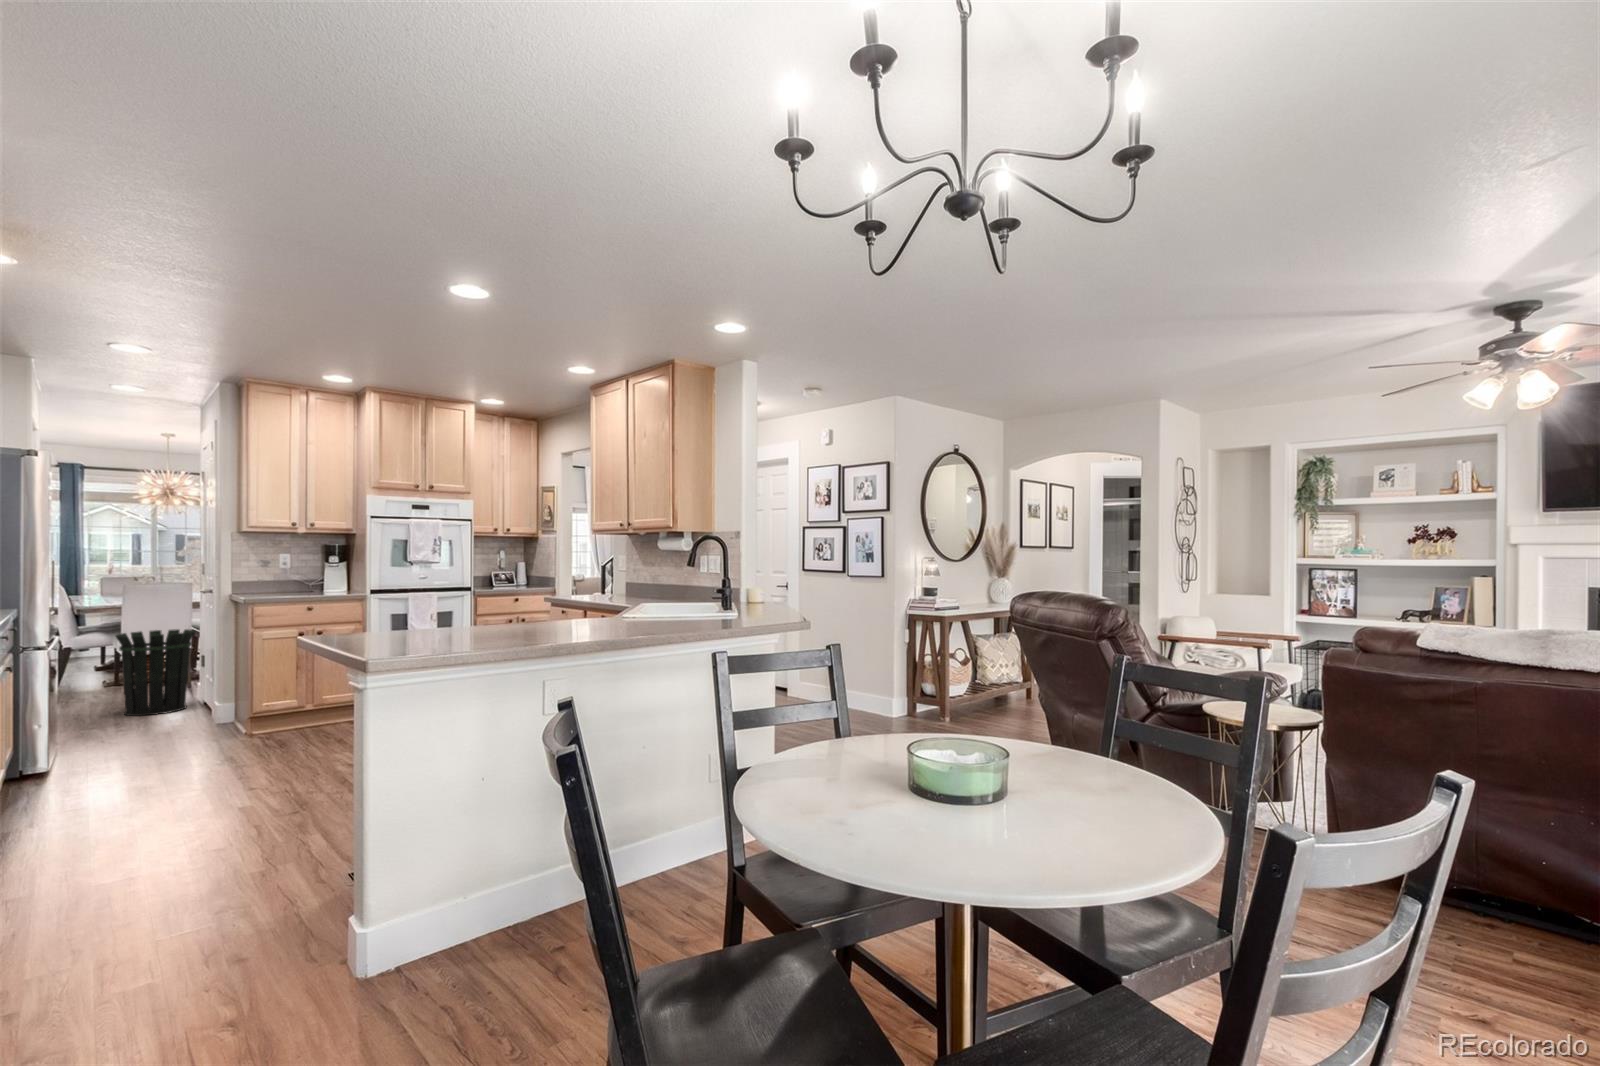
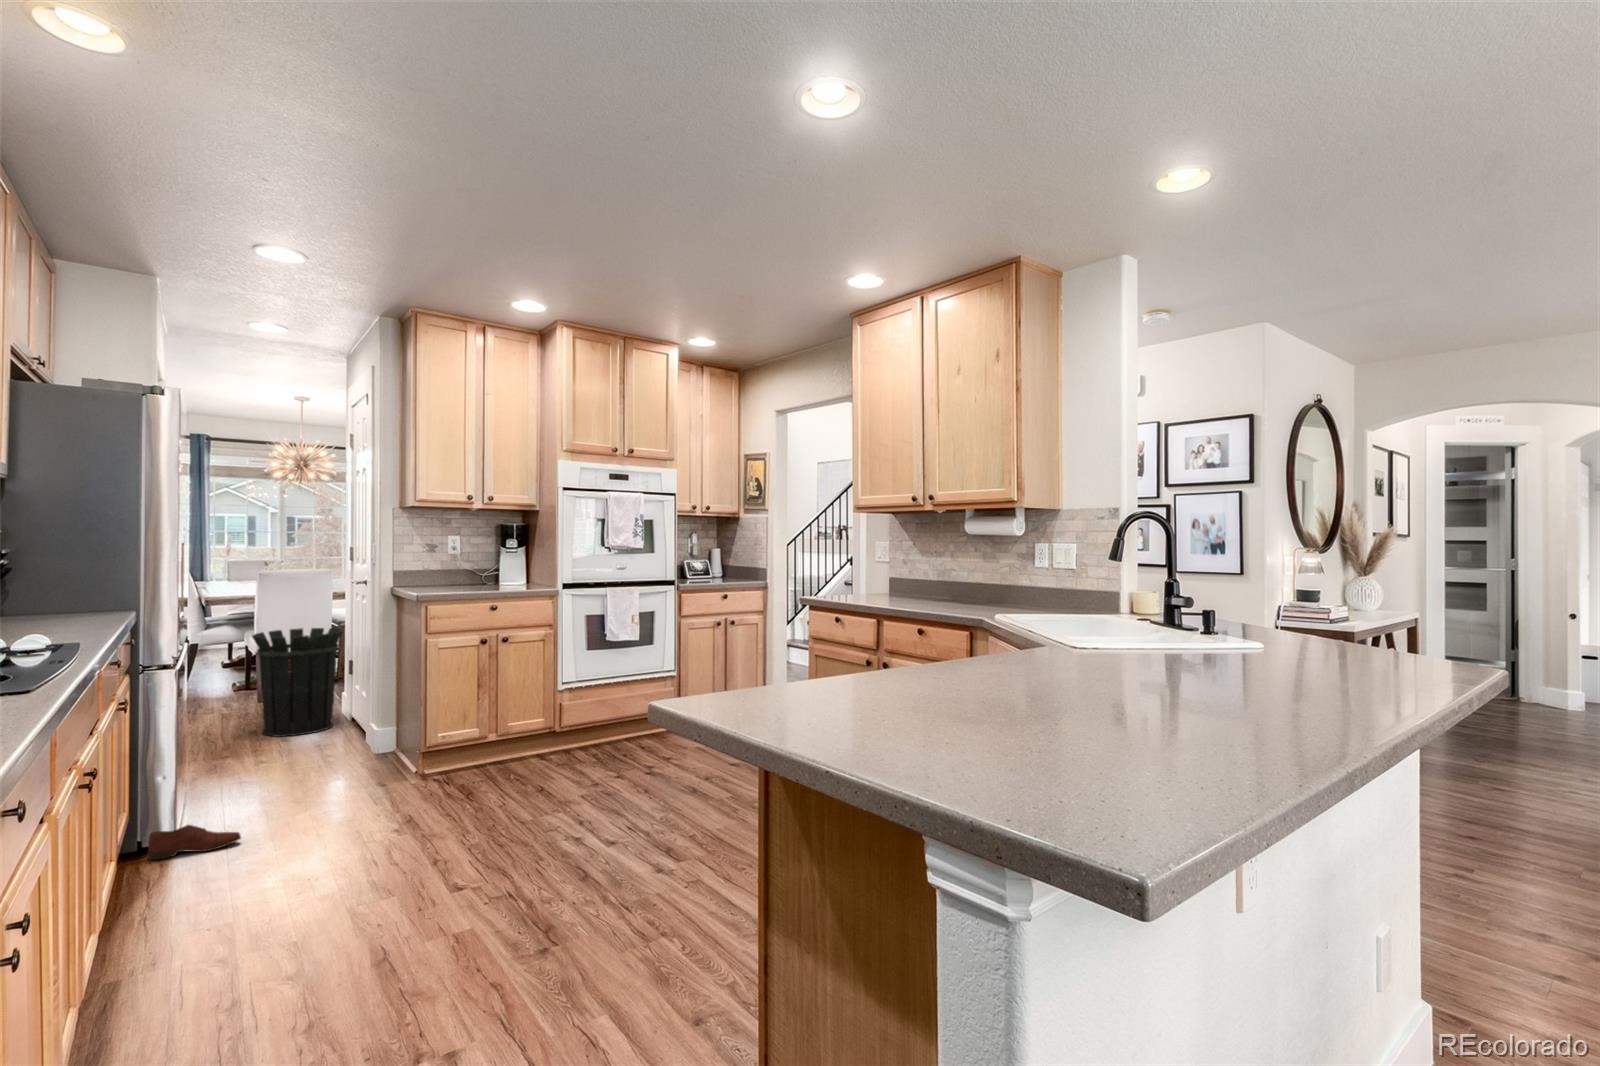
shoe: none [26,759,98,783] -> present [148,825,241,860]

